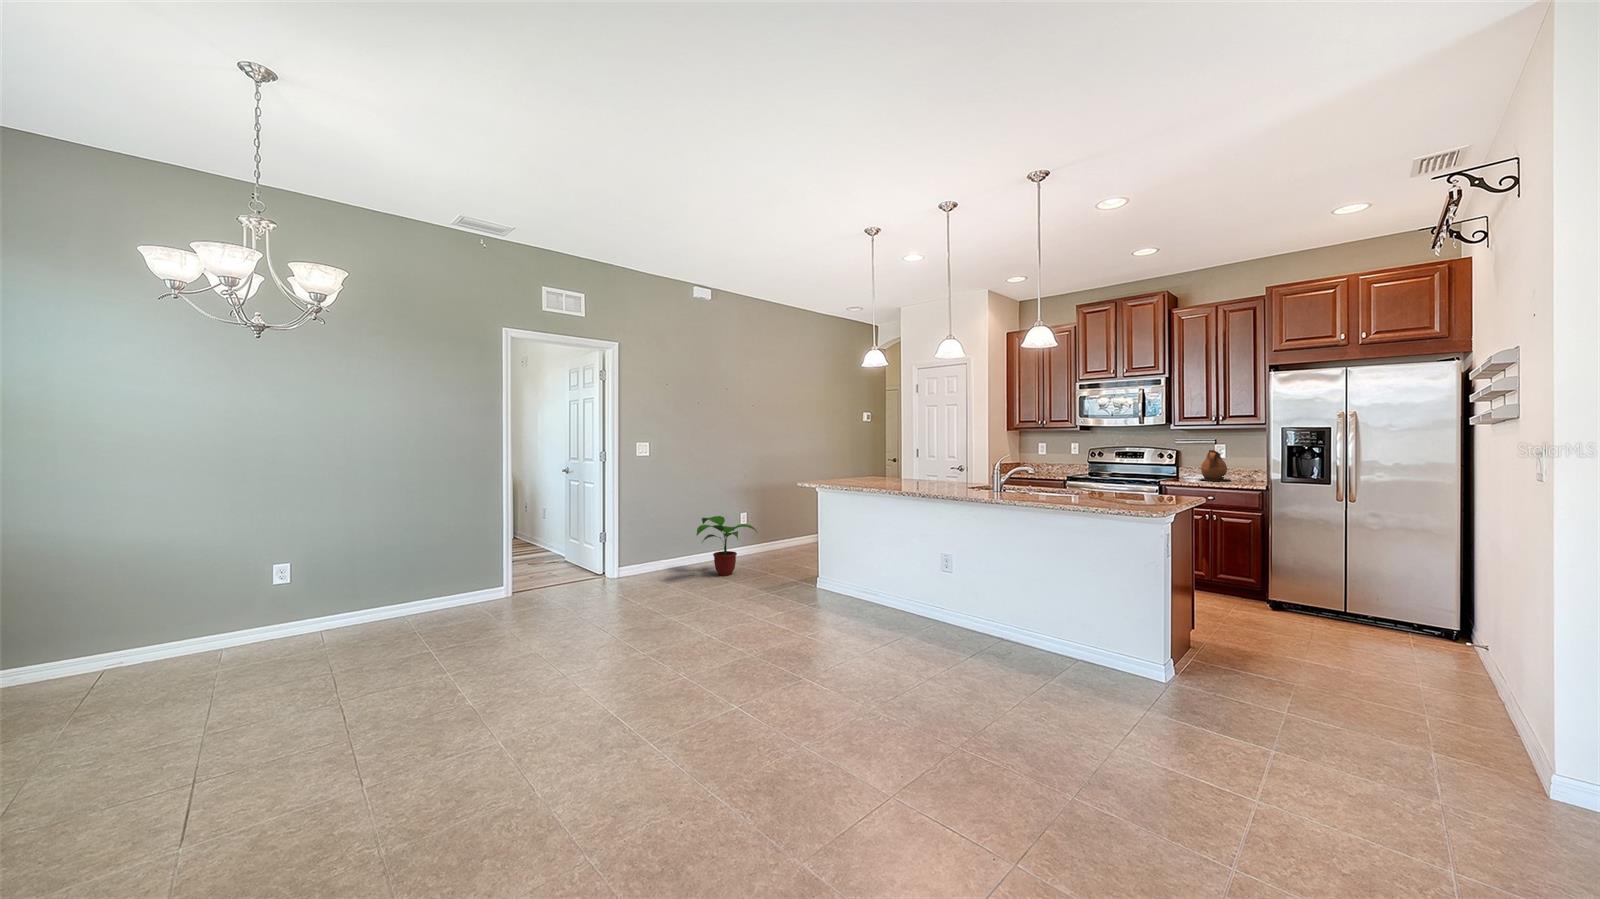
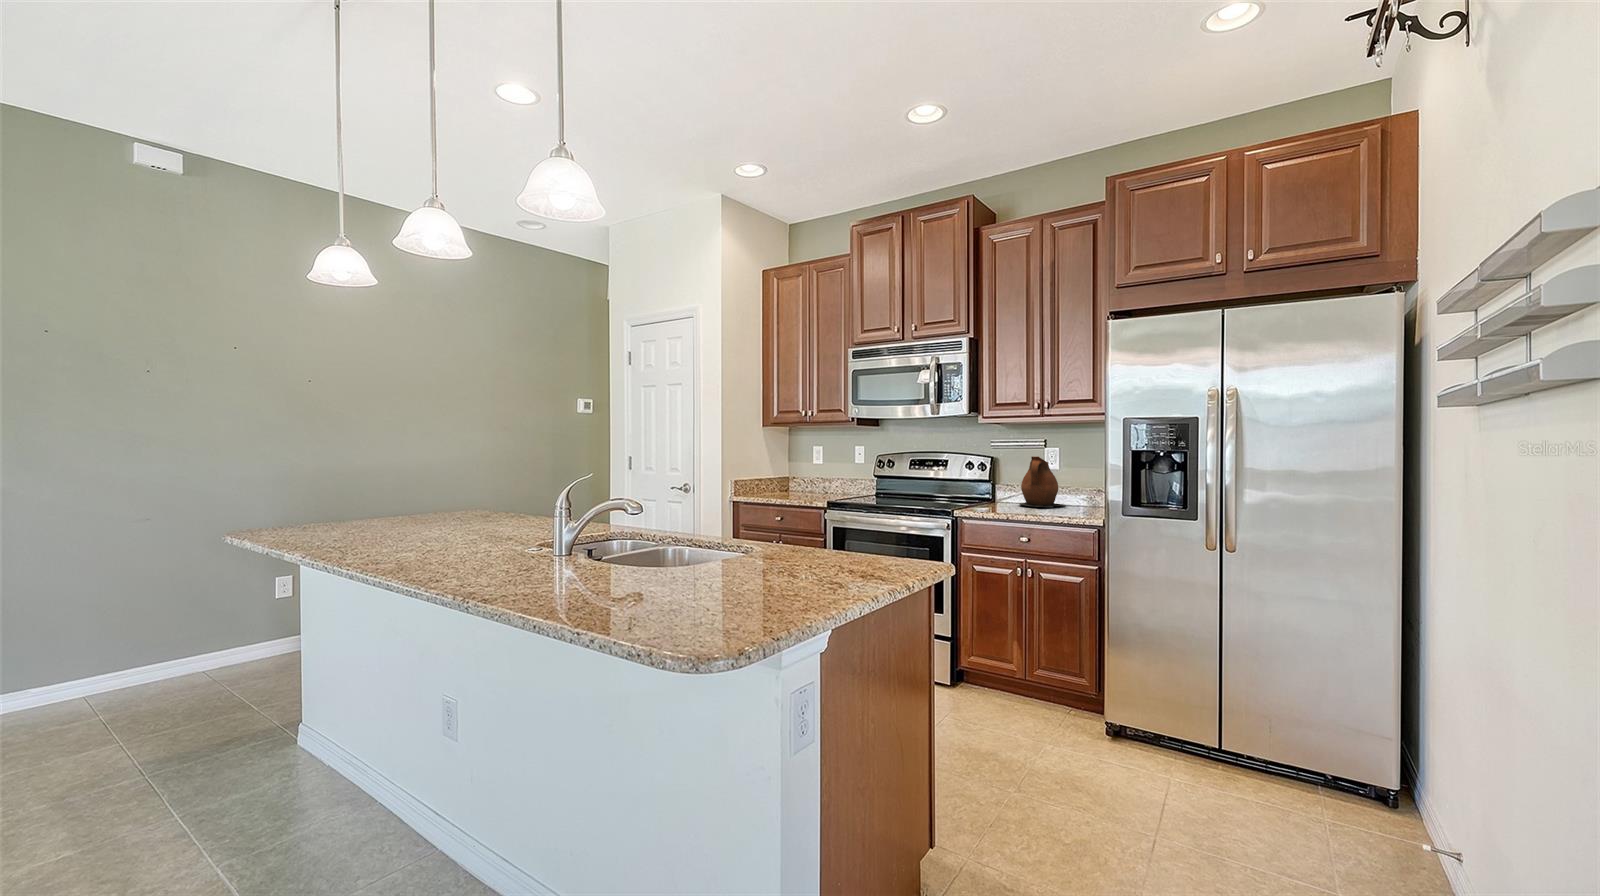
potted plant: present [697,516,757,576] -> none [73,583,255,702]

